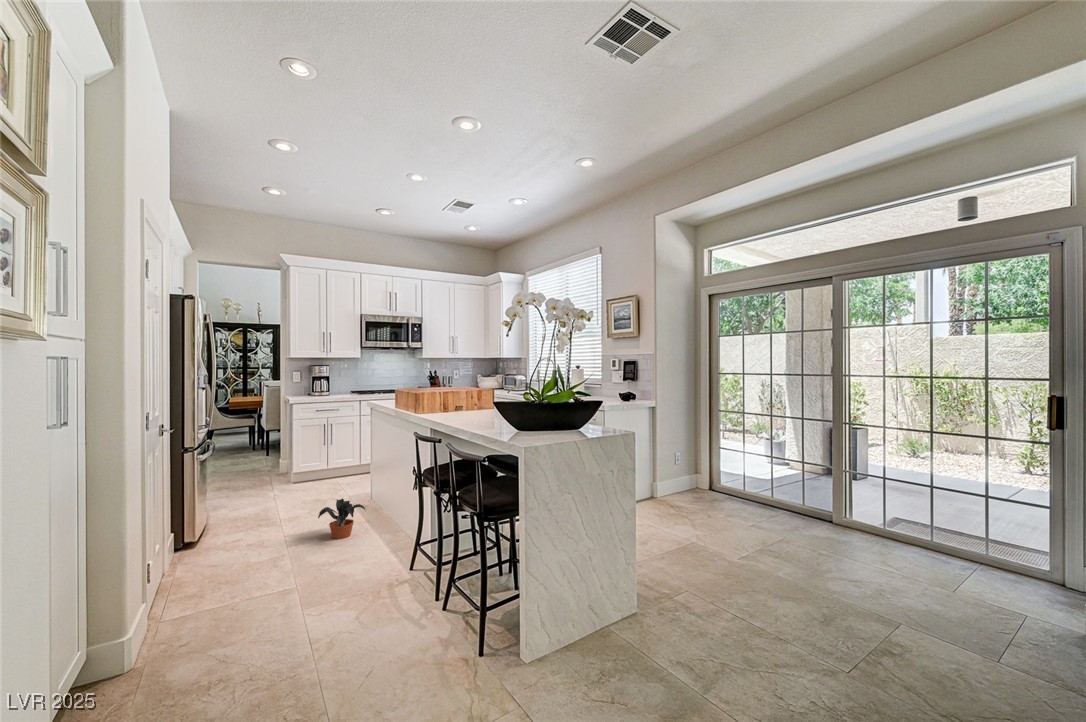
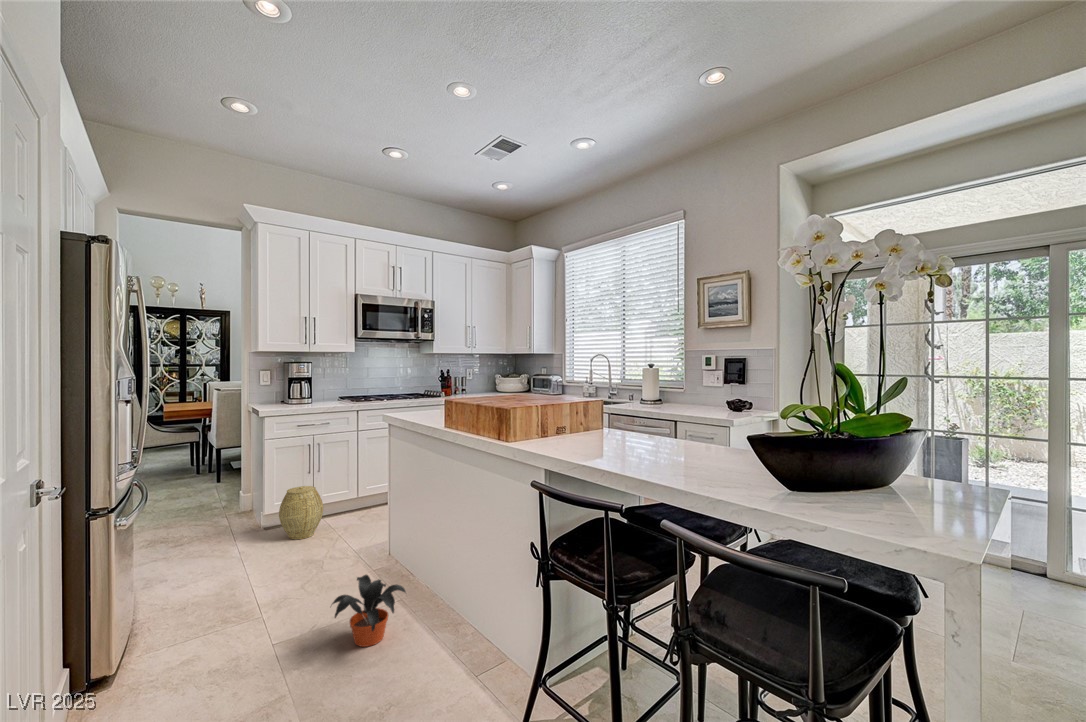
woven basket: none [302,453,333,489] -> present [279,486,323,539]

